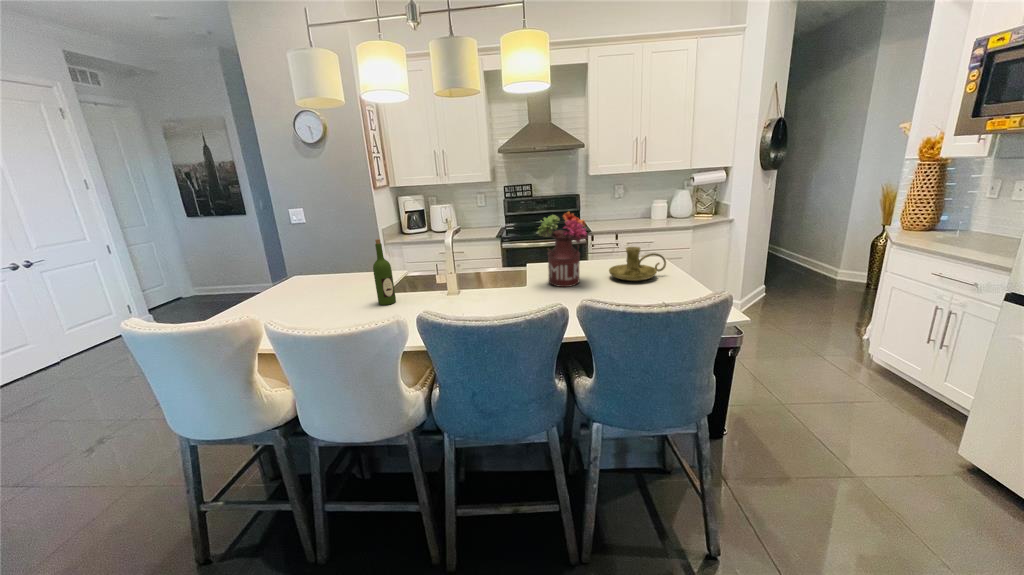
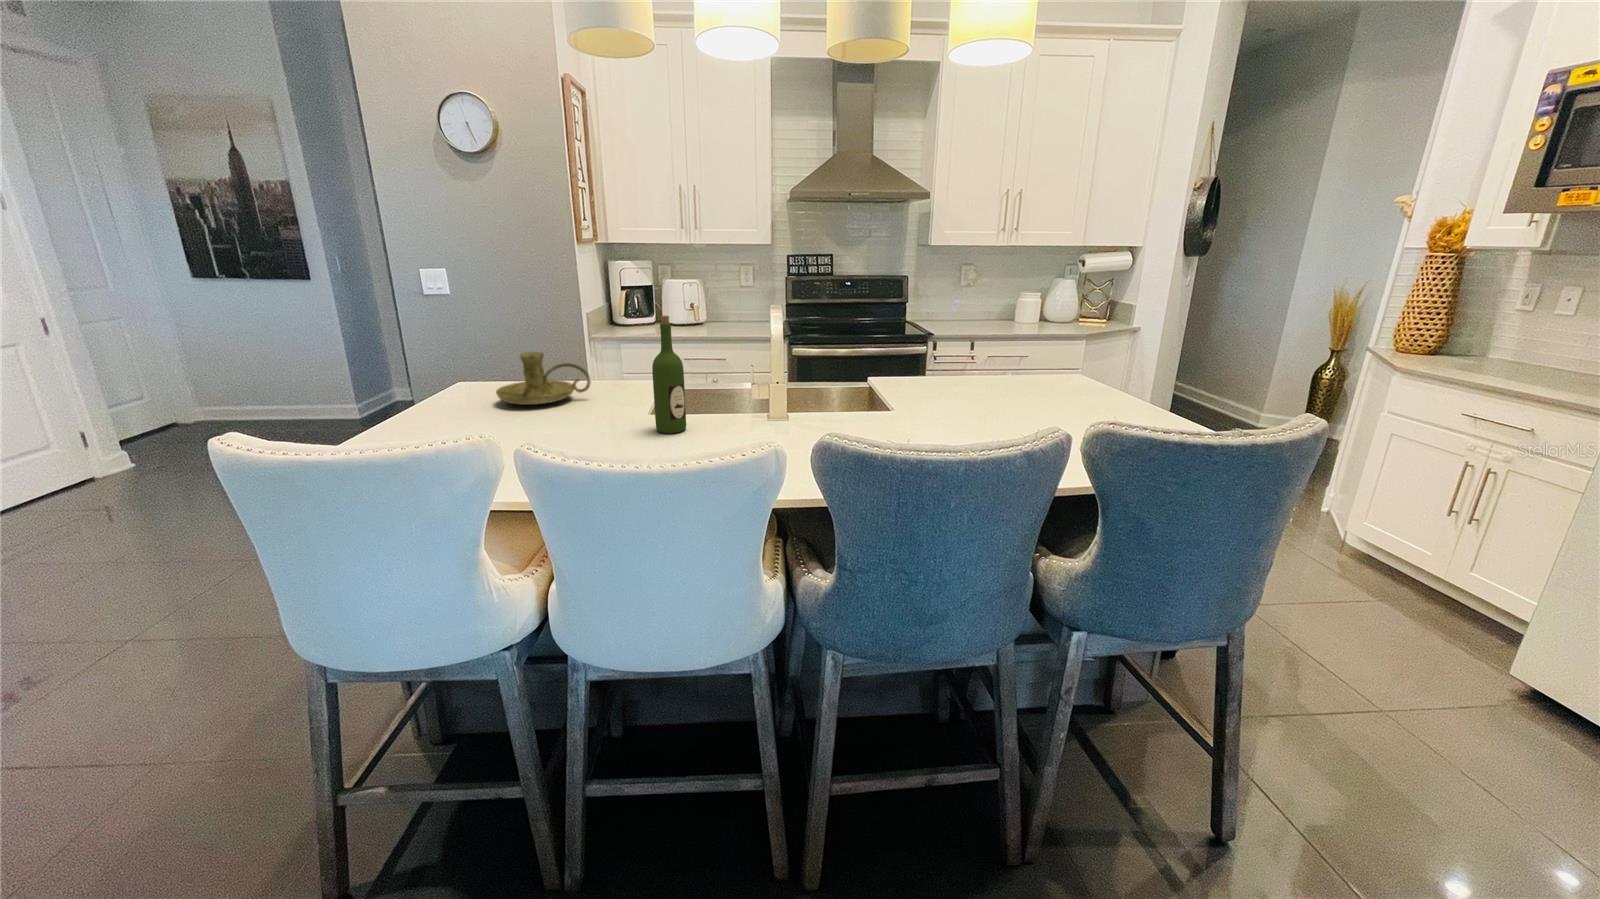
flower arrangement: present [538,212,587,287] -> none [927,288,1015,413]
candle holder: present [609,247,666,281] -> present [496,351,591,405]

